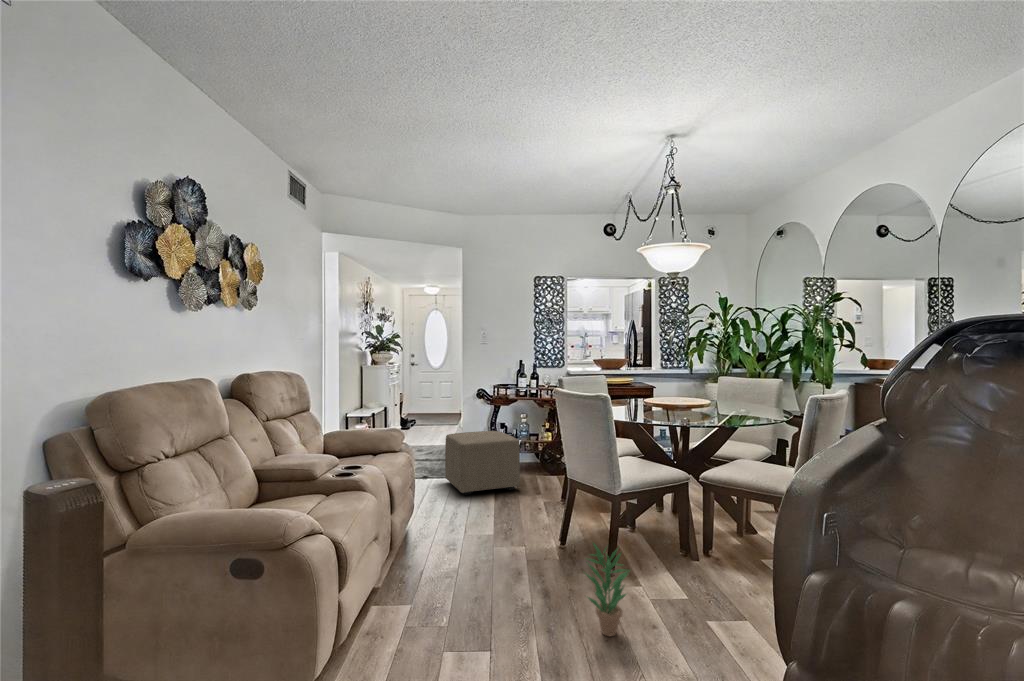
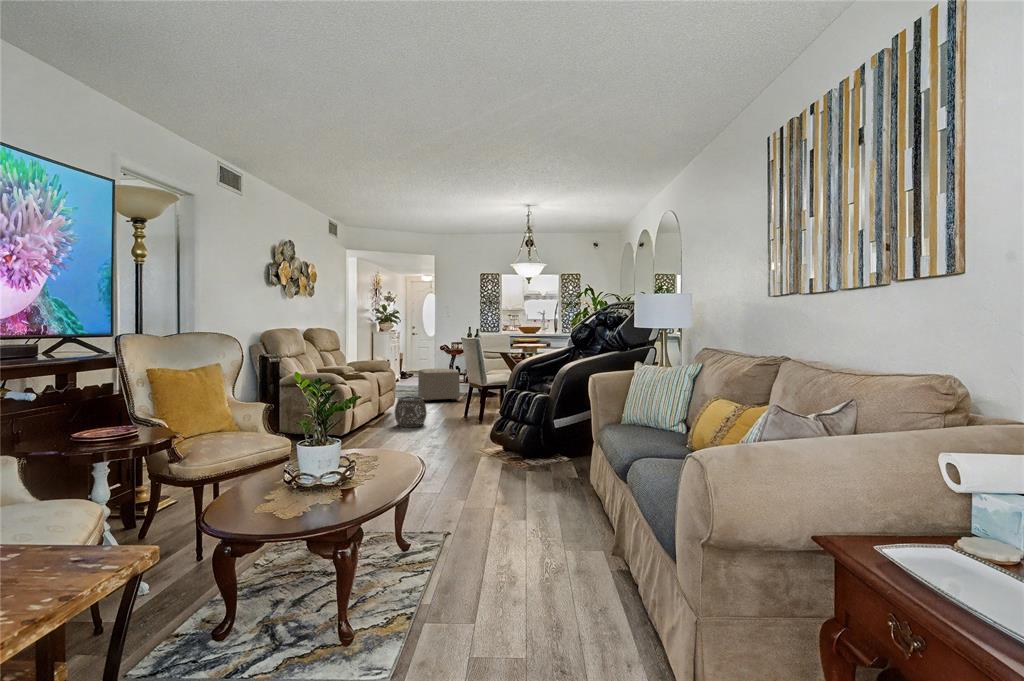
woven basket: none [434,530,509,617] -> present [395,397,427,427]
potted plant: present [586,543,629,637] -> none [450,393,471,431]

